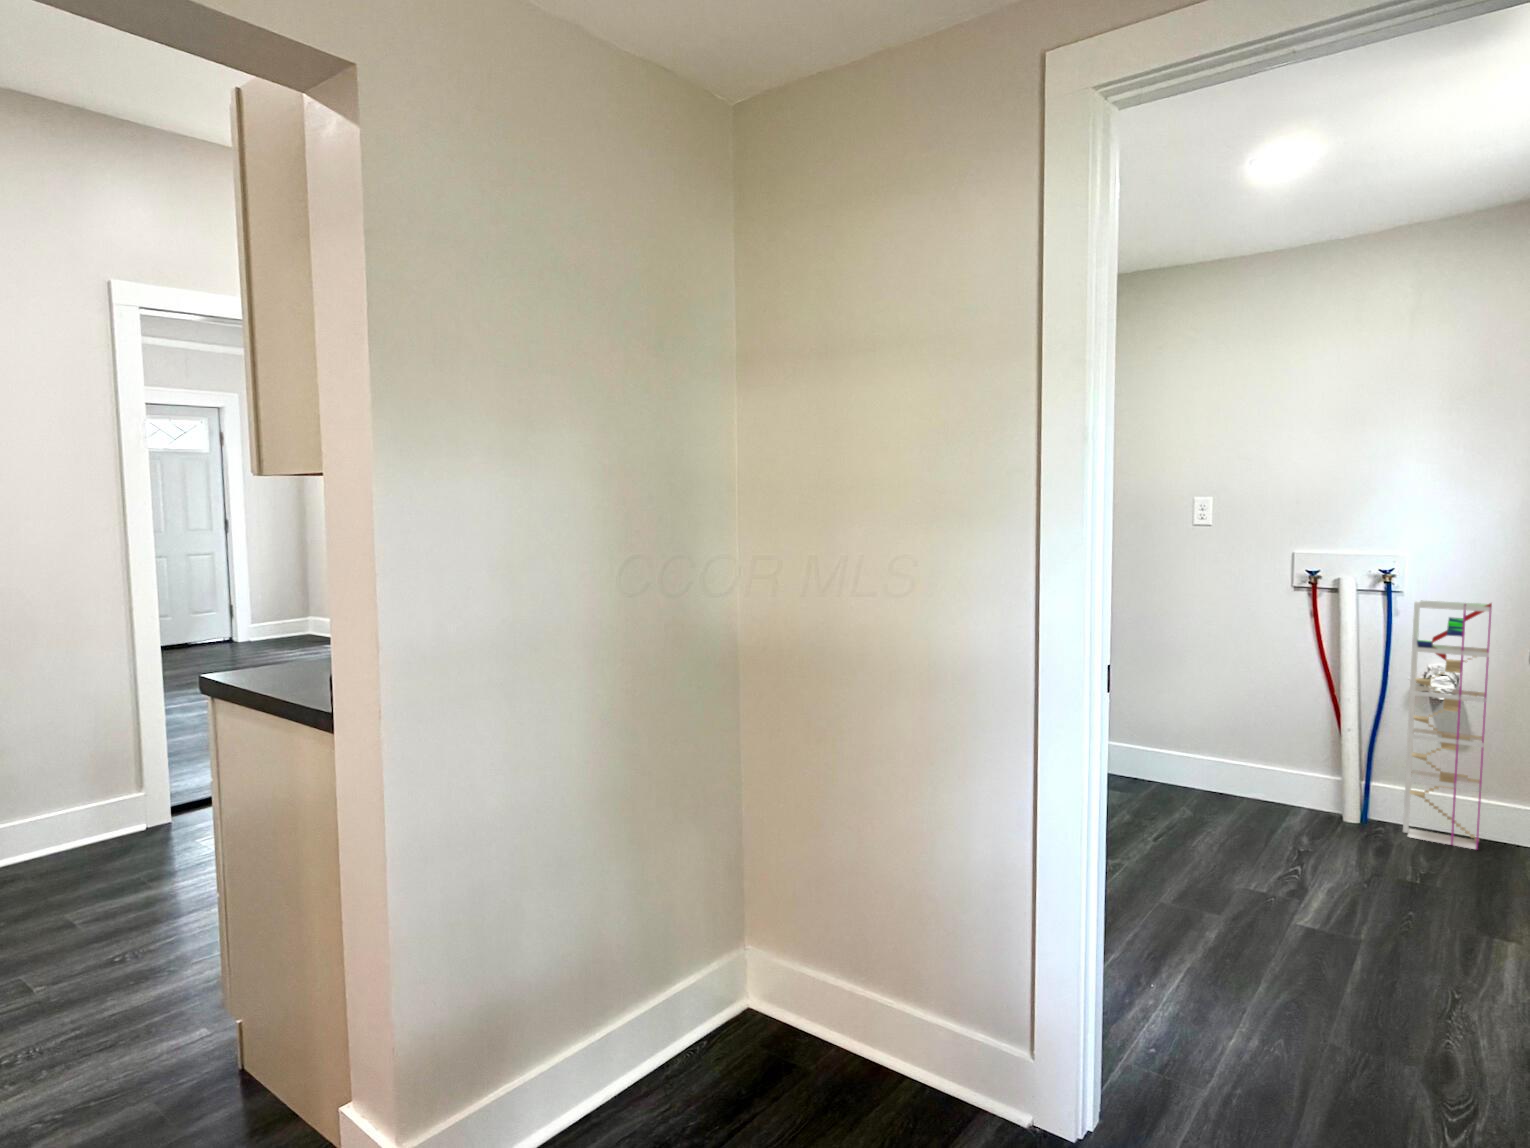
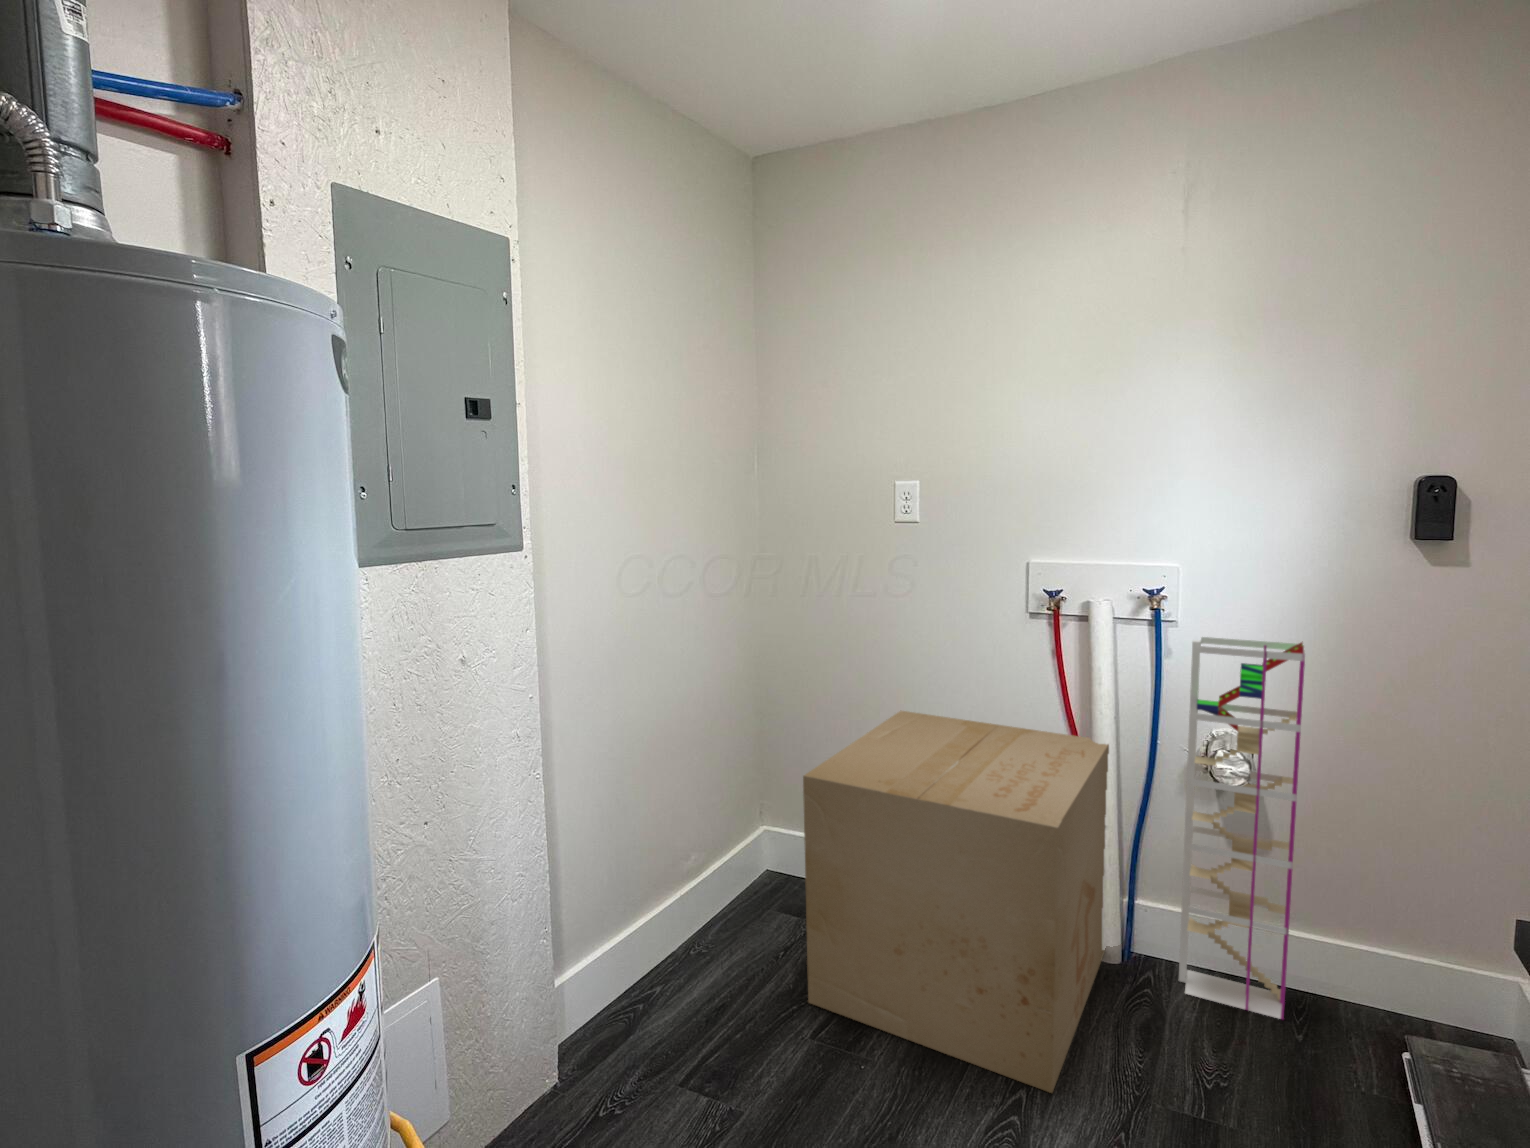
cardboard box: none [1145,656,1355,865] -> present [803,711,1109,1093]

